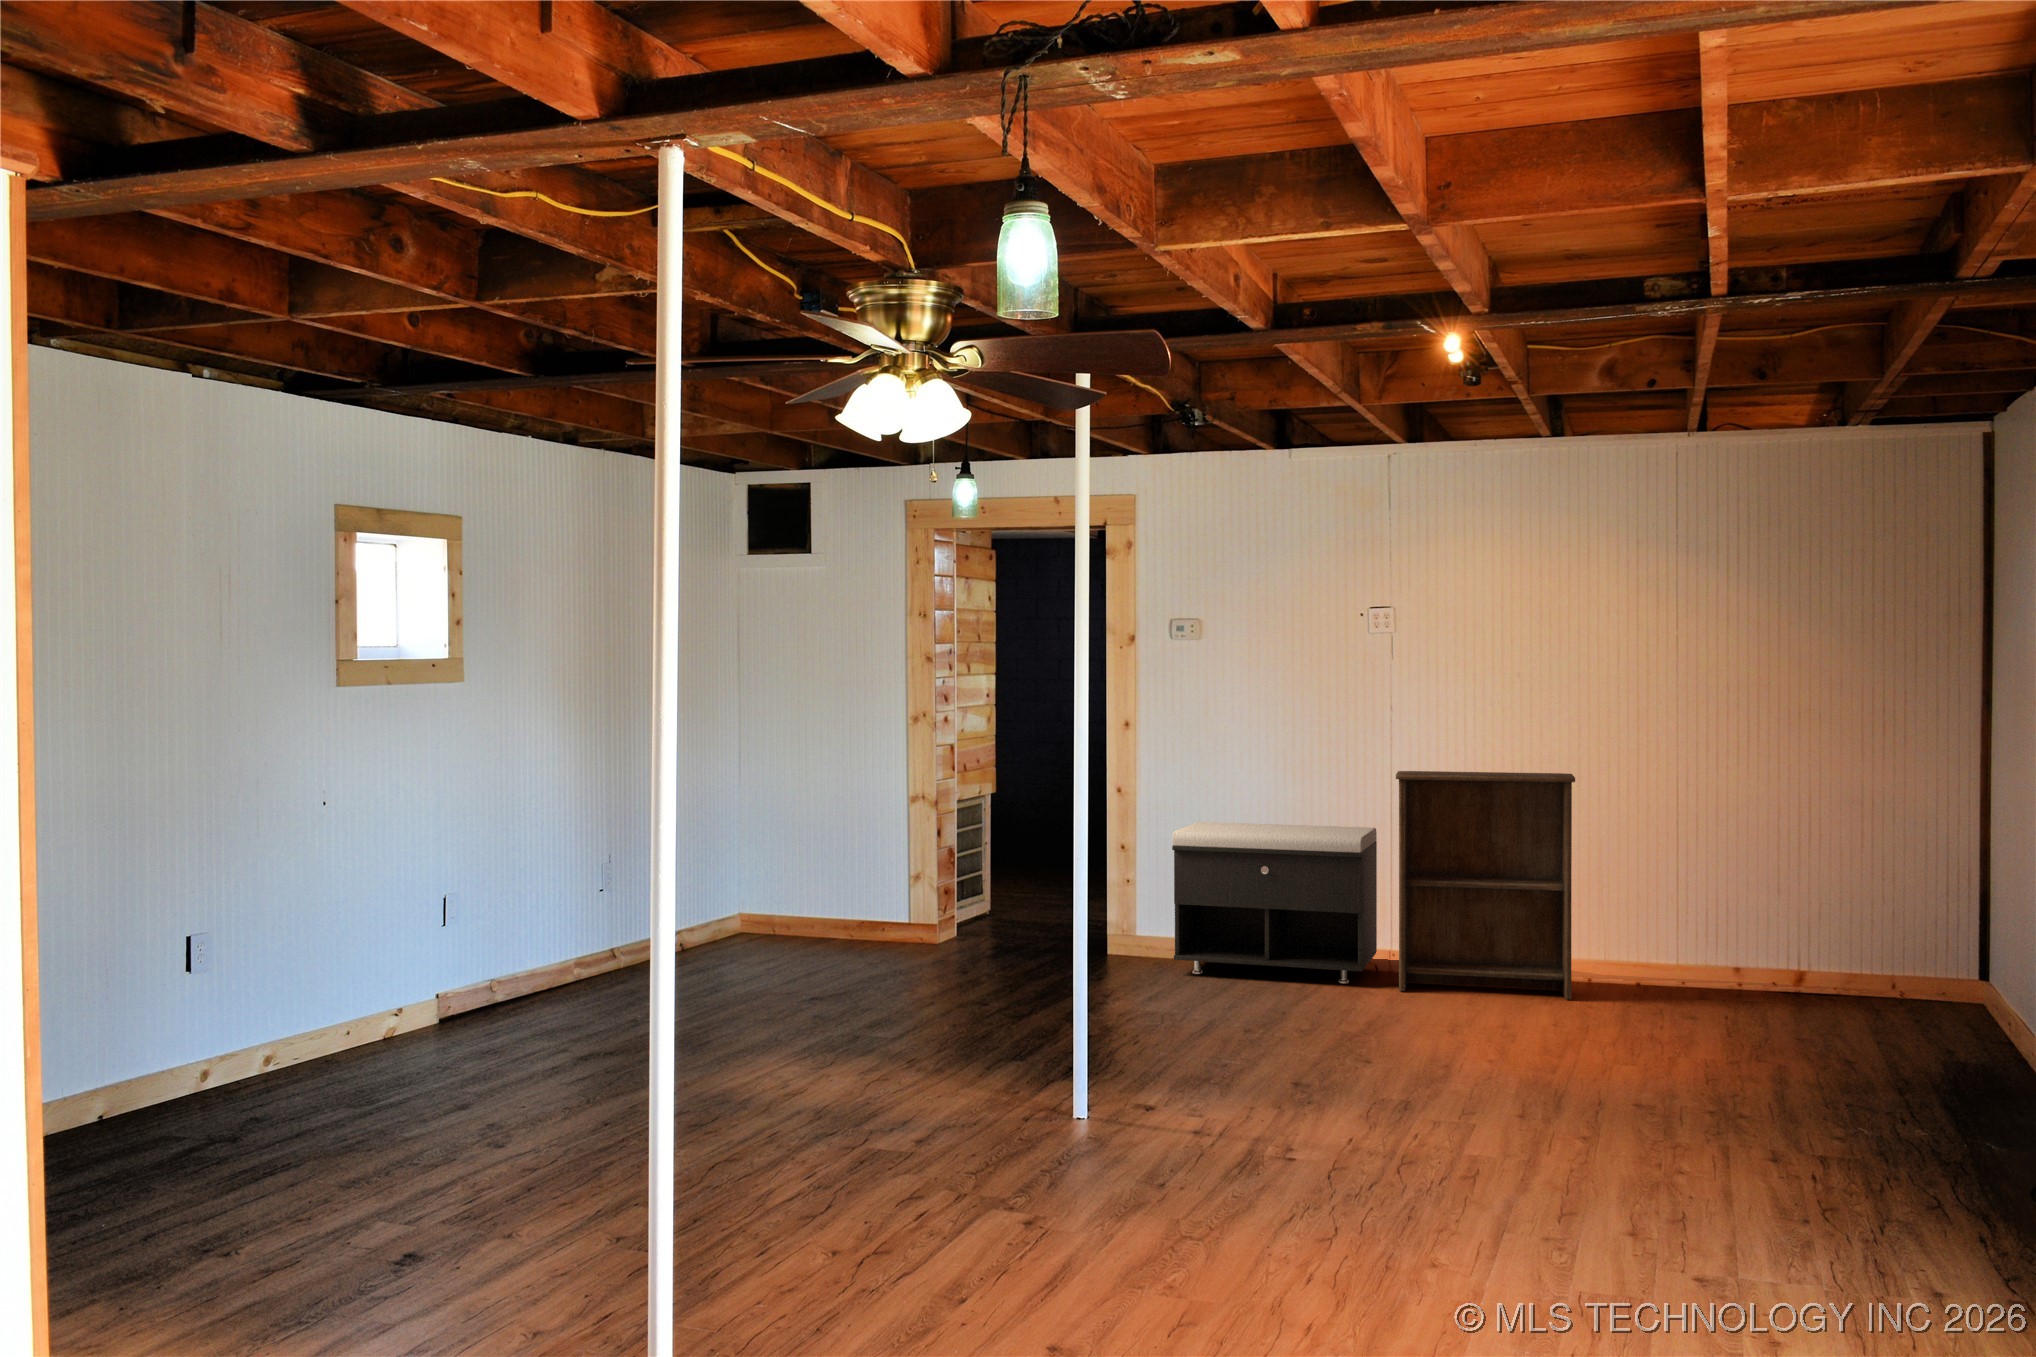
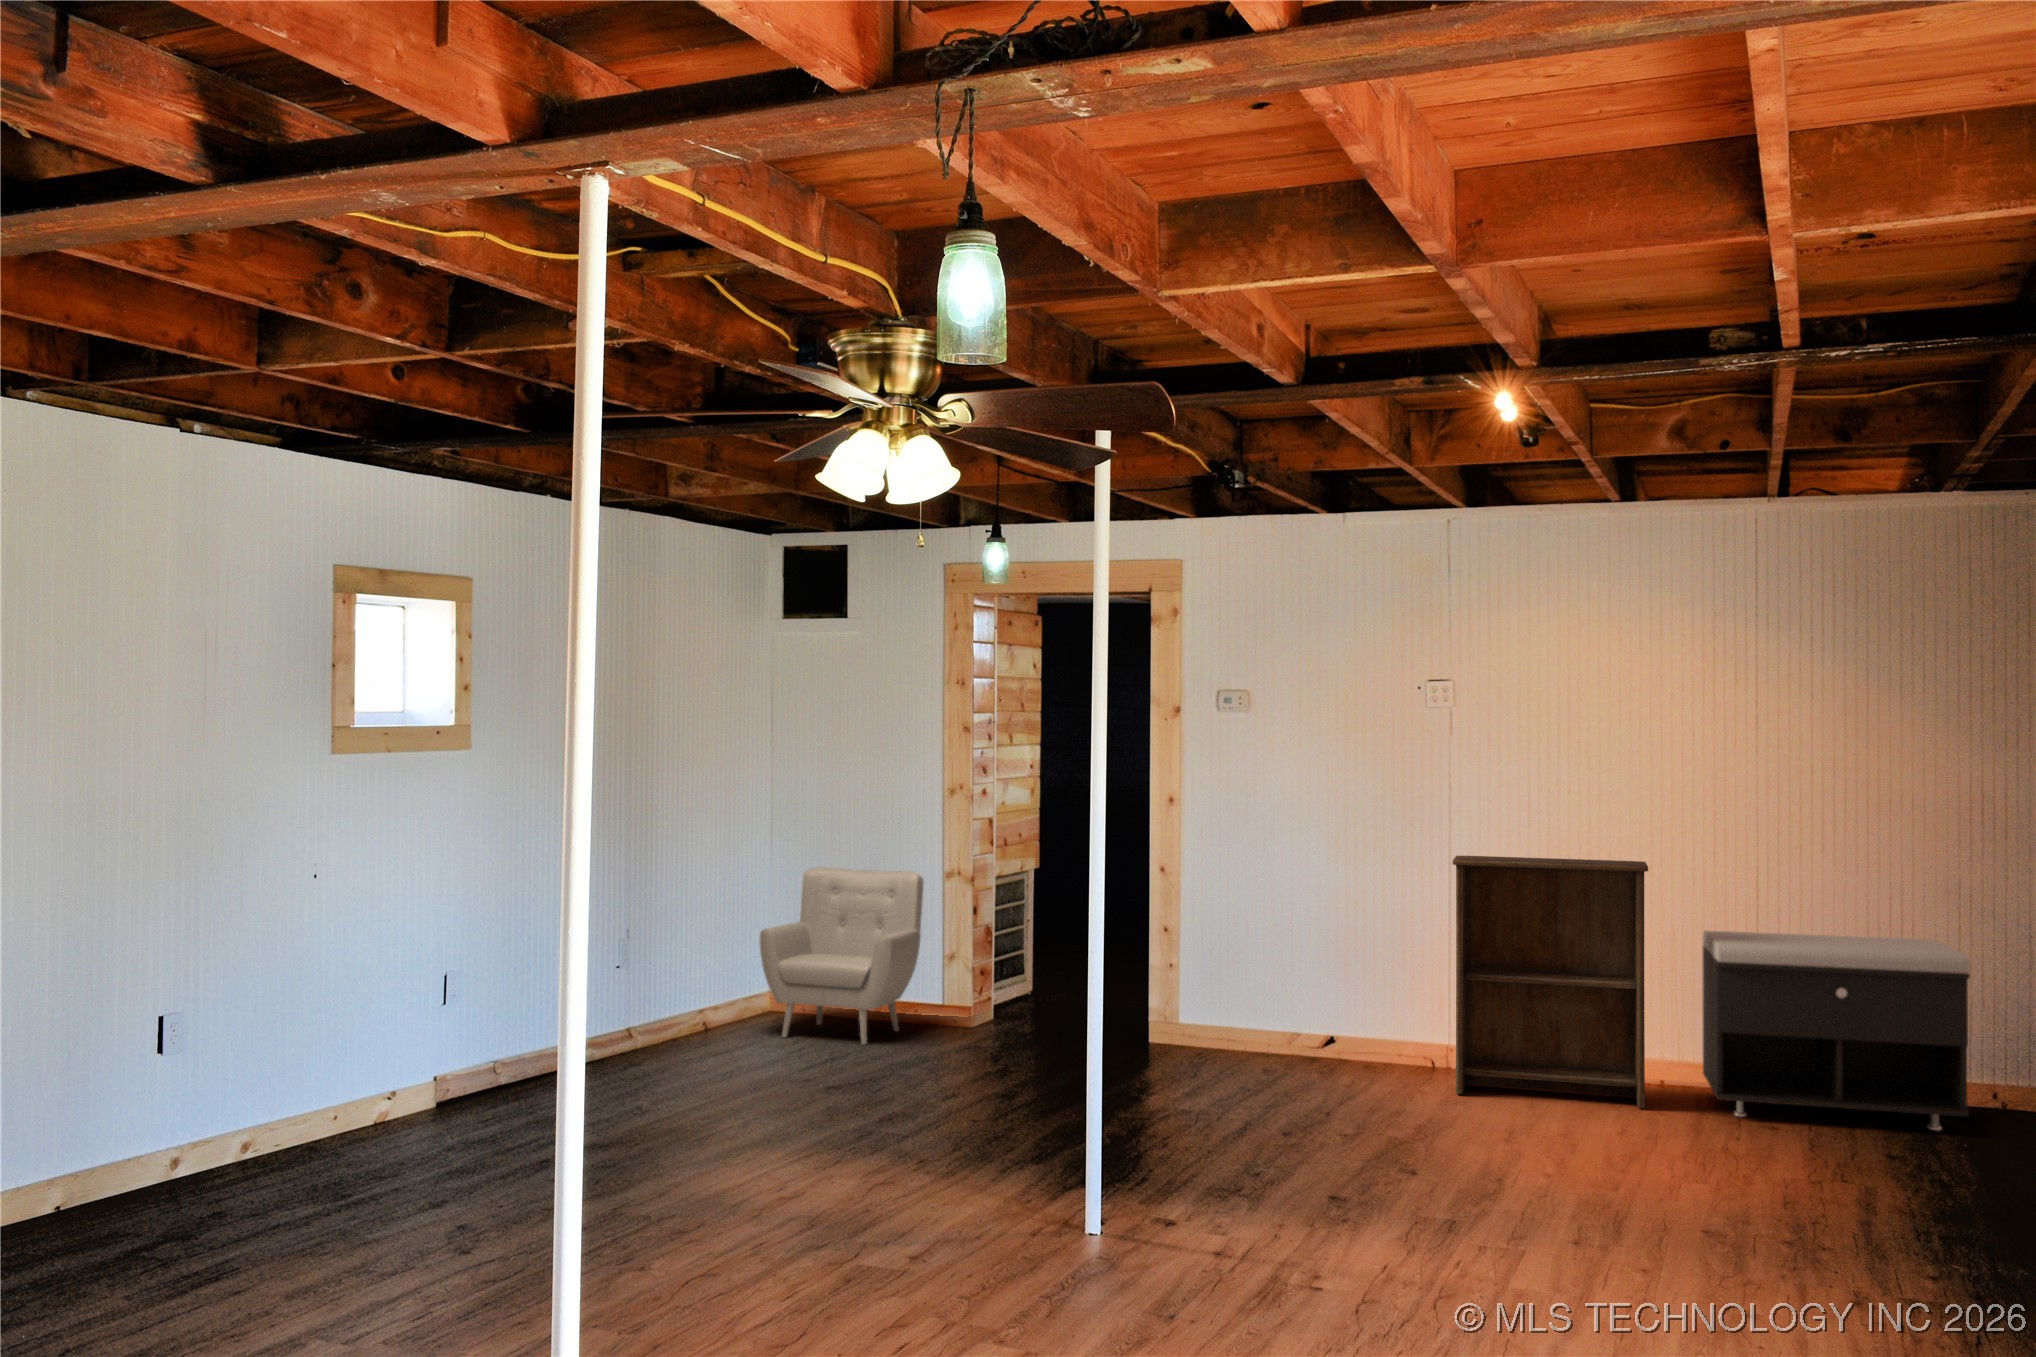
armchair: none [738,793,893,959] -> present [760,868,924,1044]
storage bench: present [1172,822,1377,984] -> present [1702,931,1970,1130]

